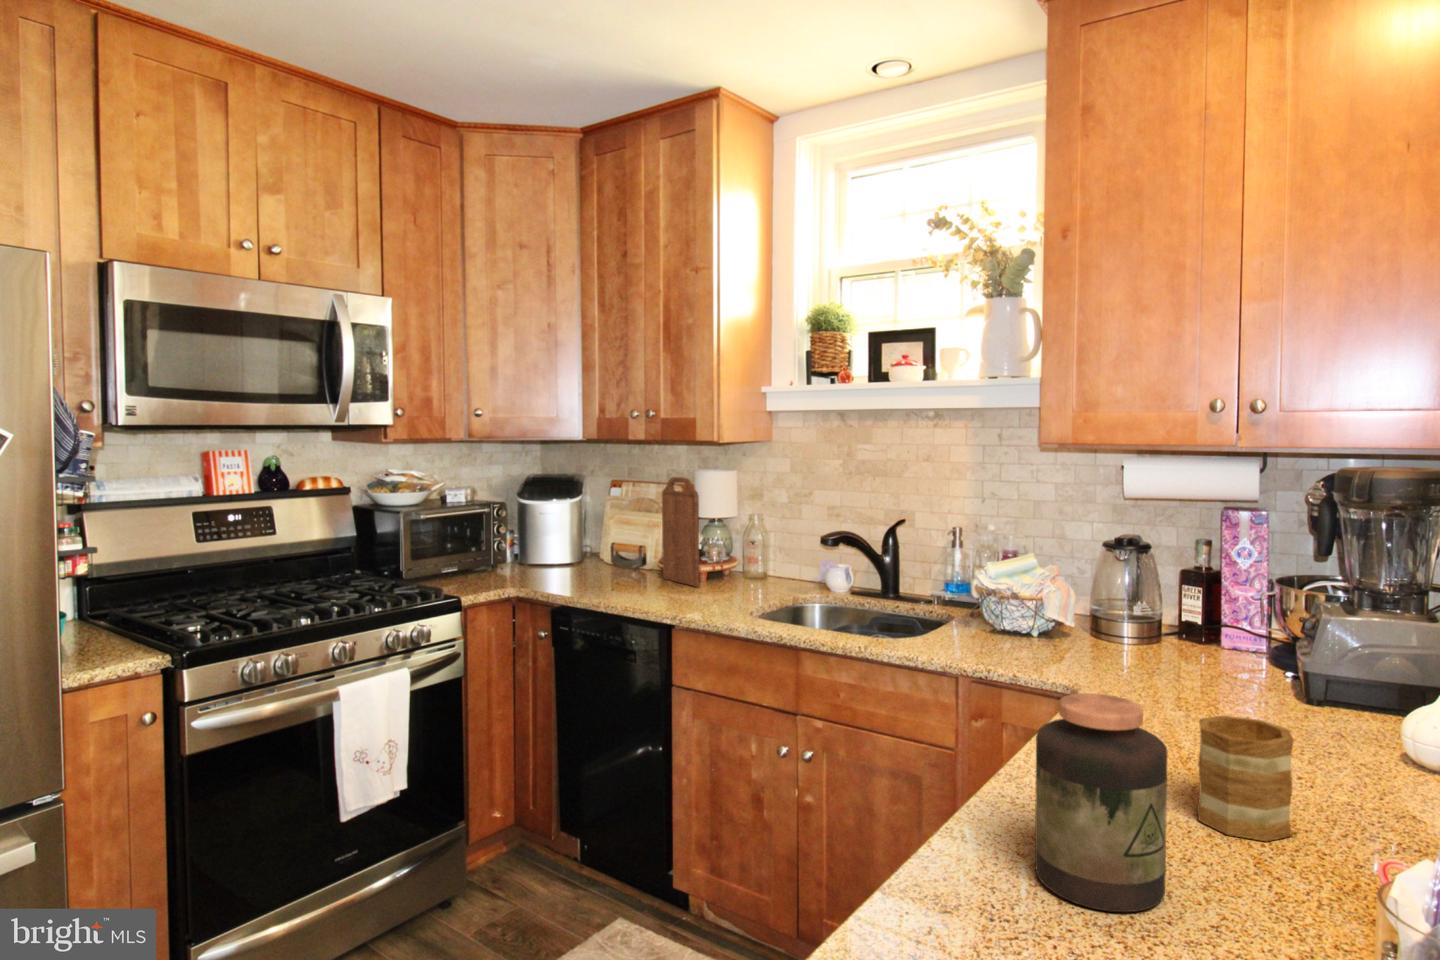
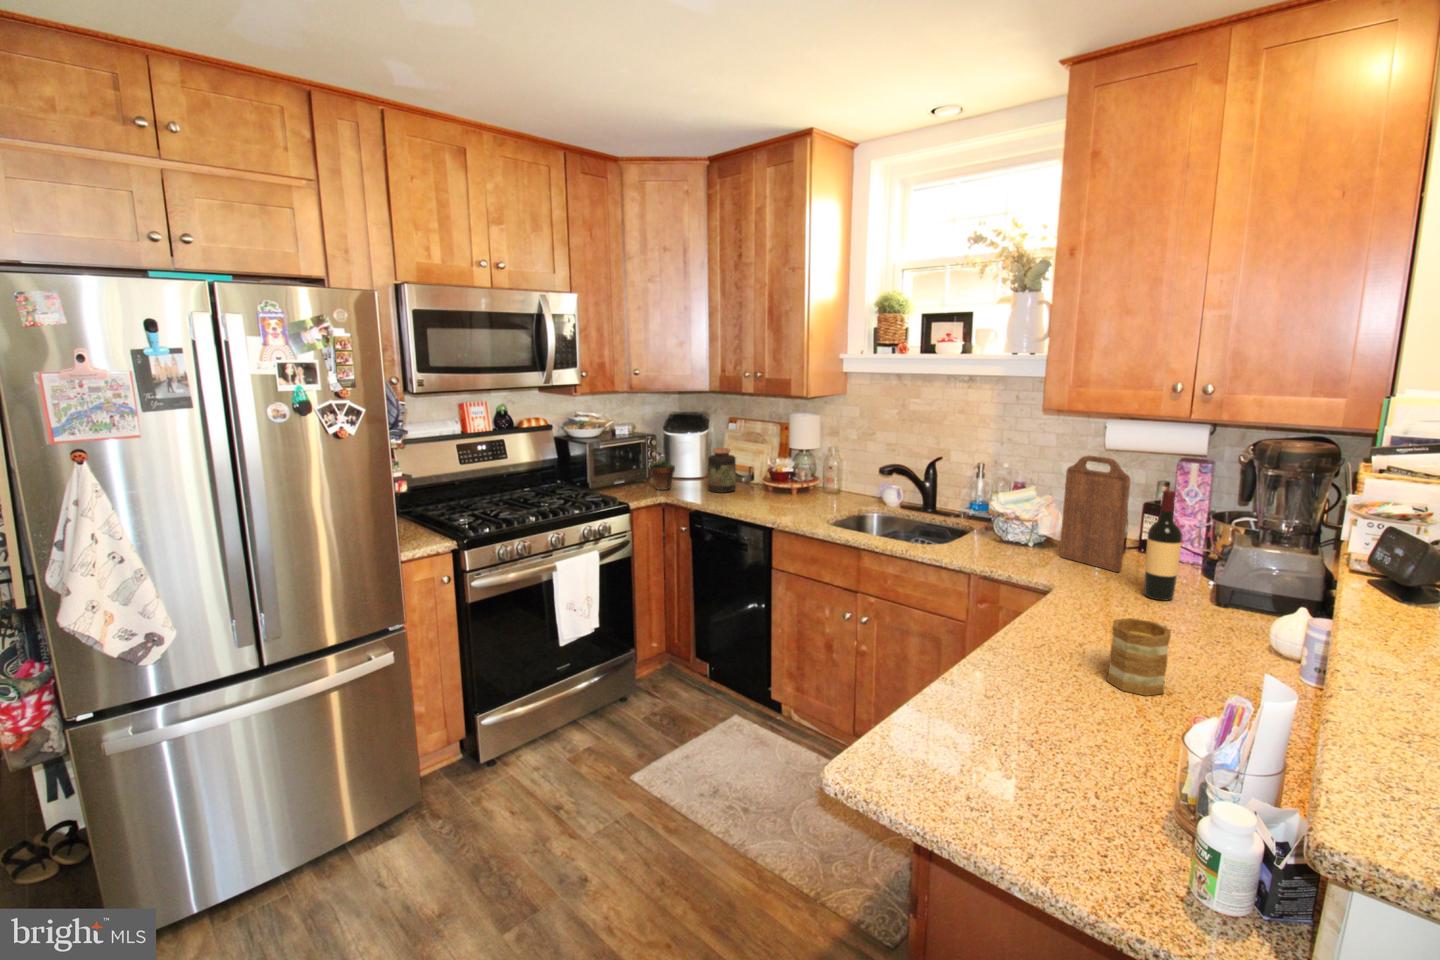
cutting board: present [662,477,699,586] -> present [1060,456,1130,572]
succulent plant: none [493,518,533,579] -> present [649,456,675,490]
wine bottle: none [1204,538,1252,699] -> present [1144,490,1182,600]
jar: present [1035,693,1167,912] -> present [708,448,736,493]

